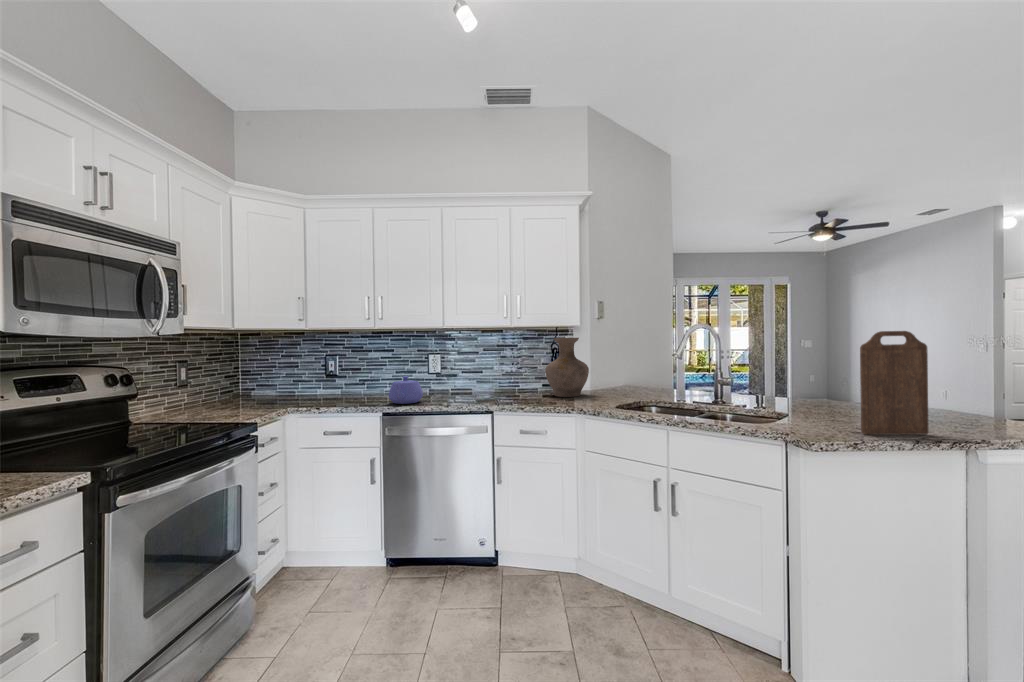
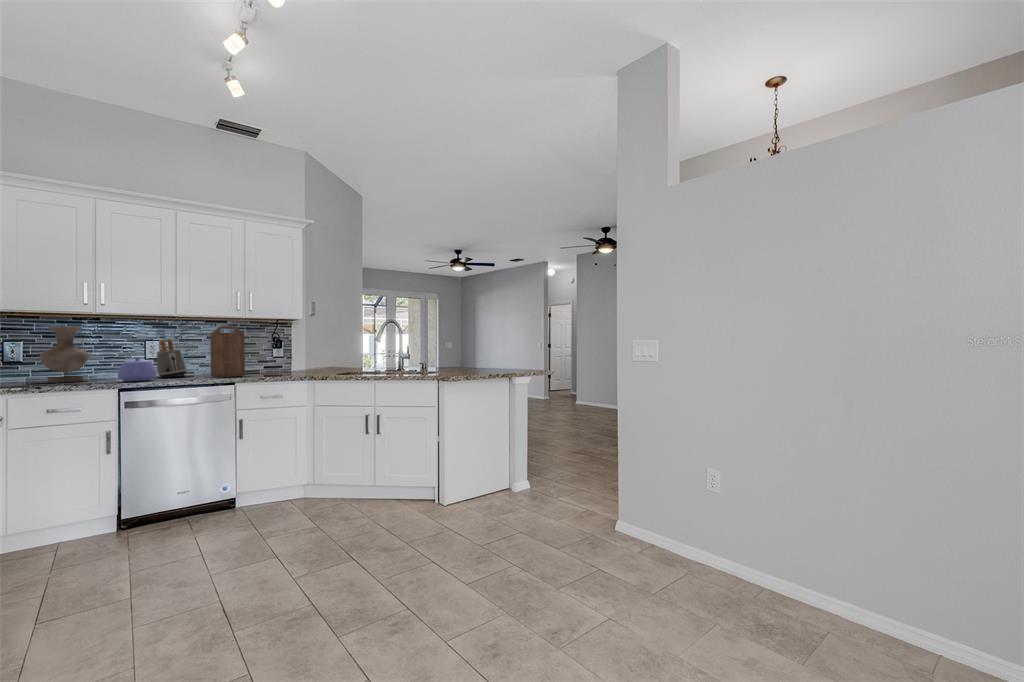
cutting board: present [860,331,928,434] -> present [210,326,245,377]
vase: present [545,338,589,397] -> present [40,327,89,383]
toaster: none [435,353,462,397] -> present [157,339,187,378]

